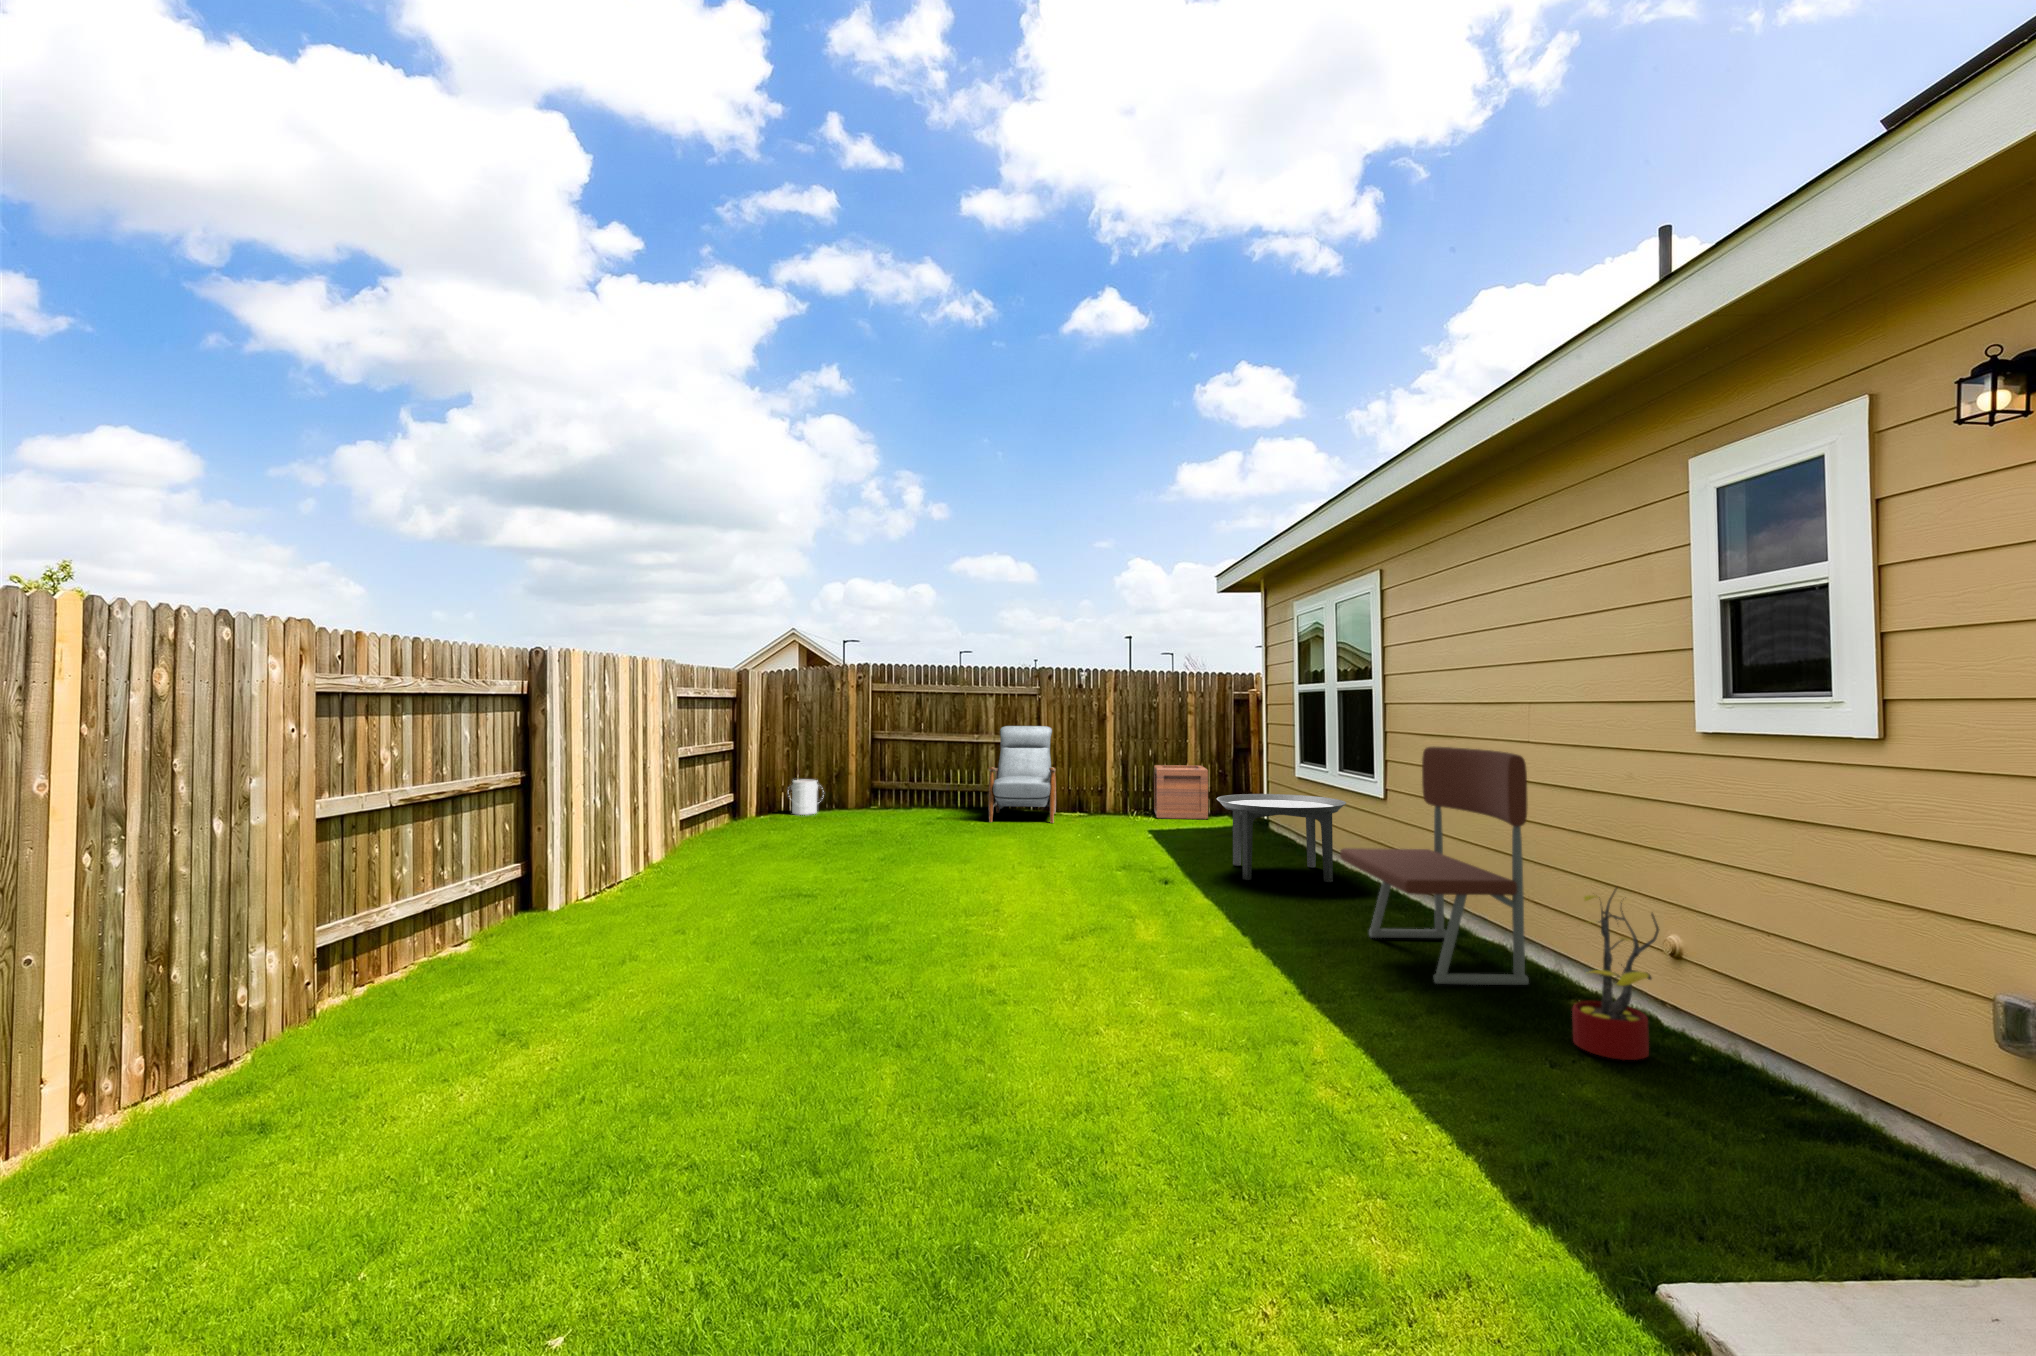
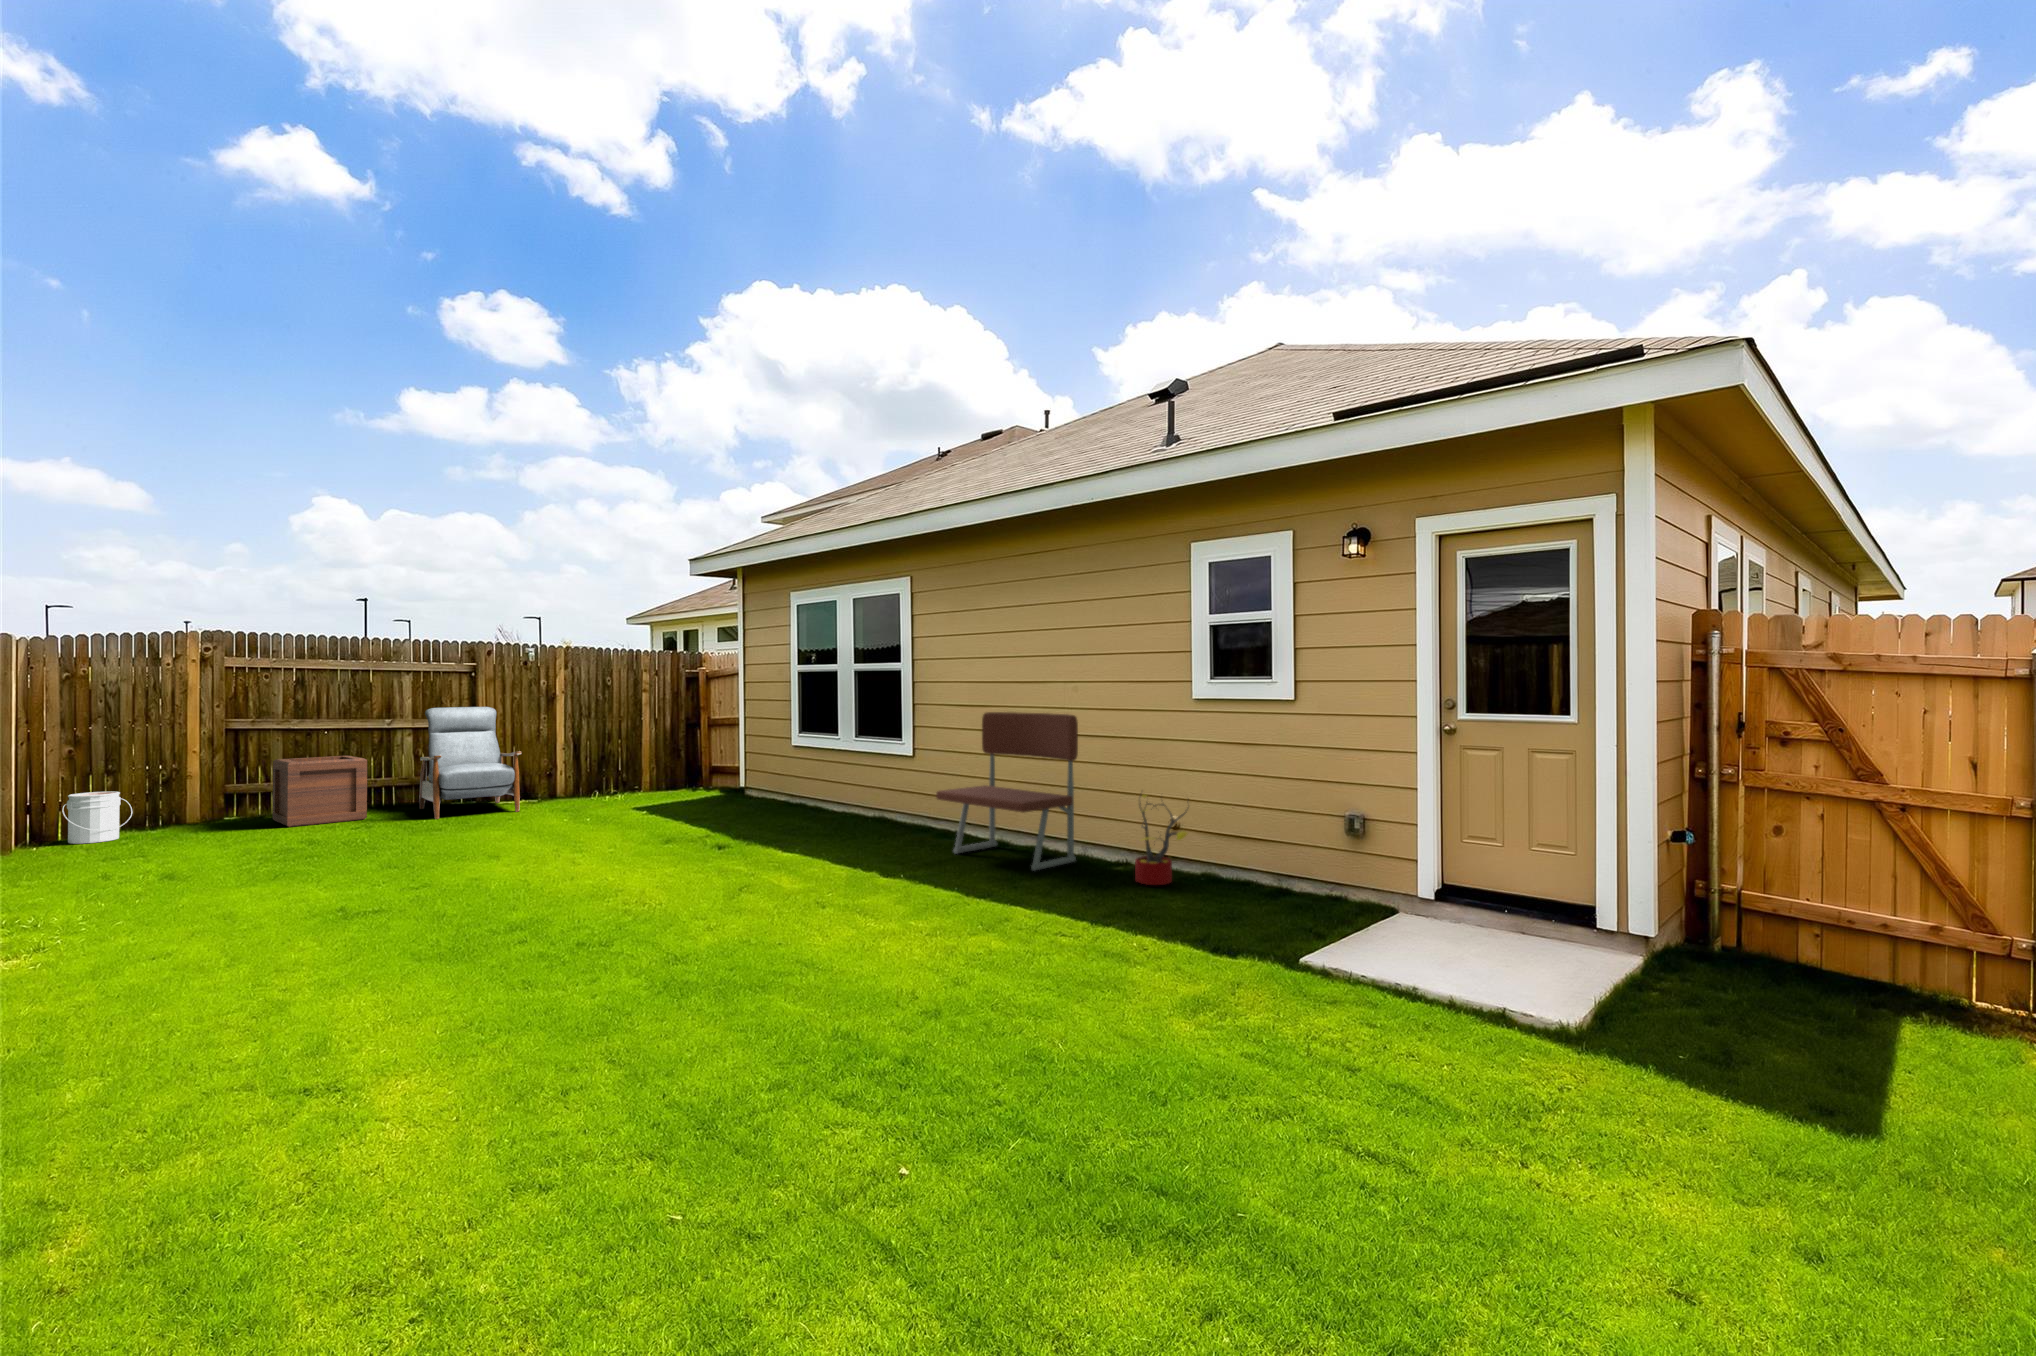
wooden crate: present [1154,765,1208,819] -> present [273,756,367,827]
round table: present [1217,794,1346,882] -> none [766,758,874,833]

